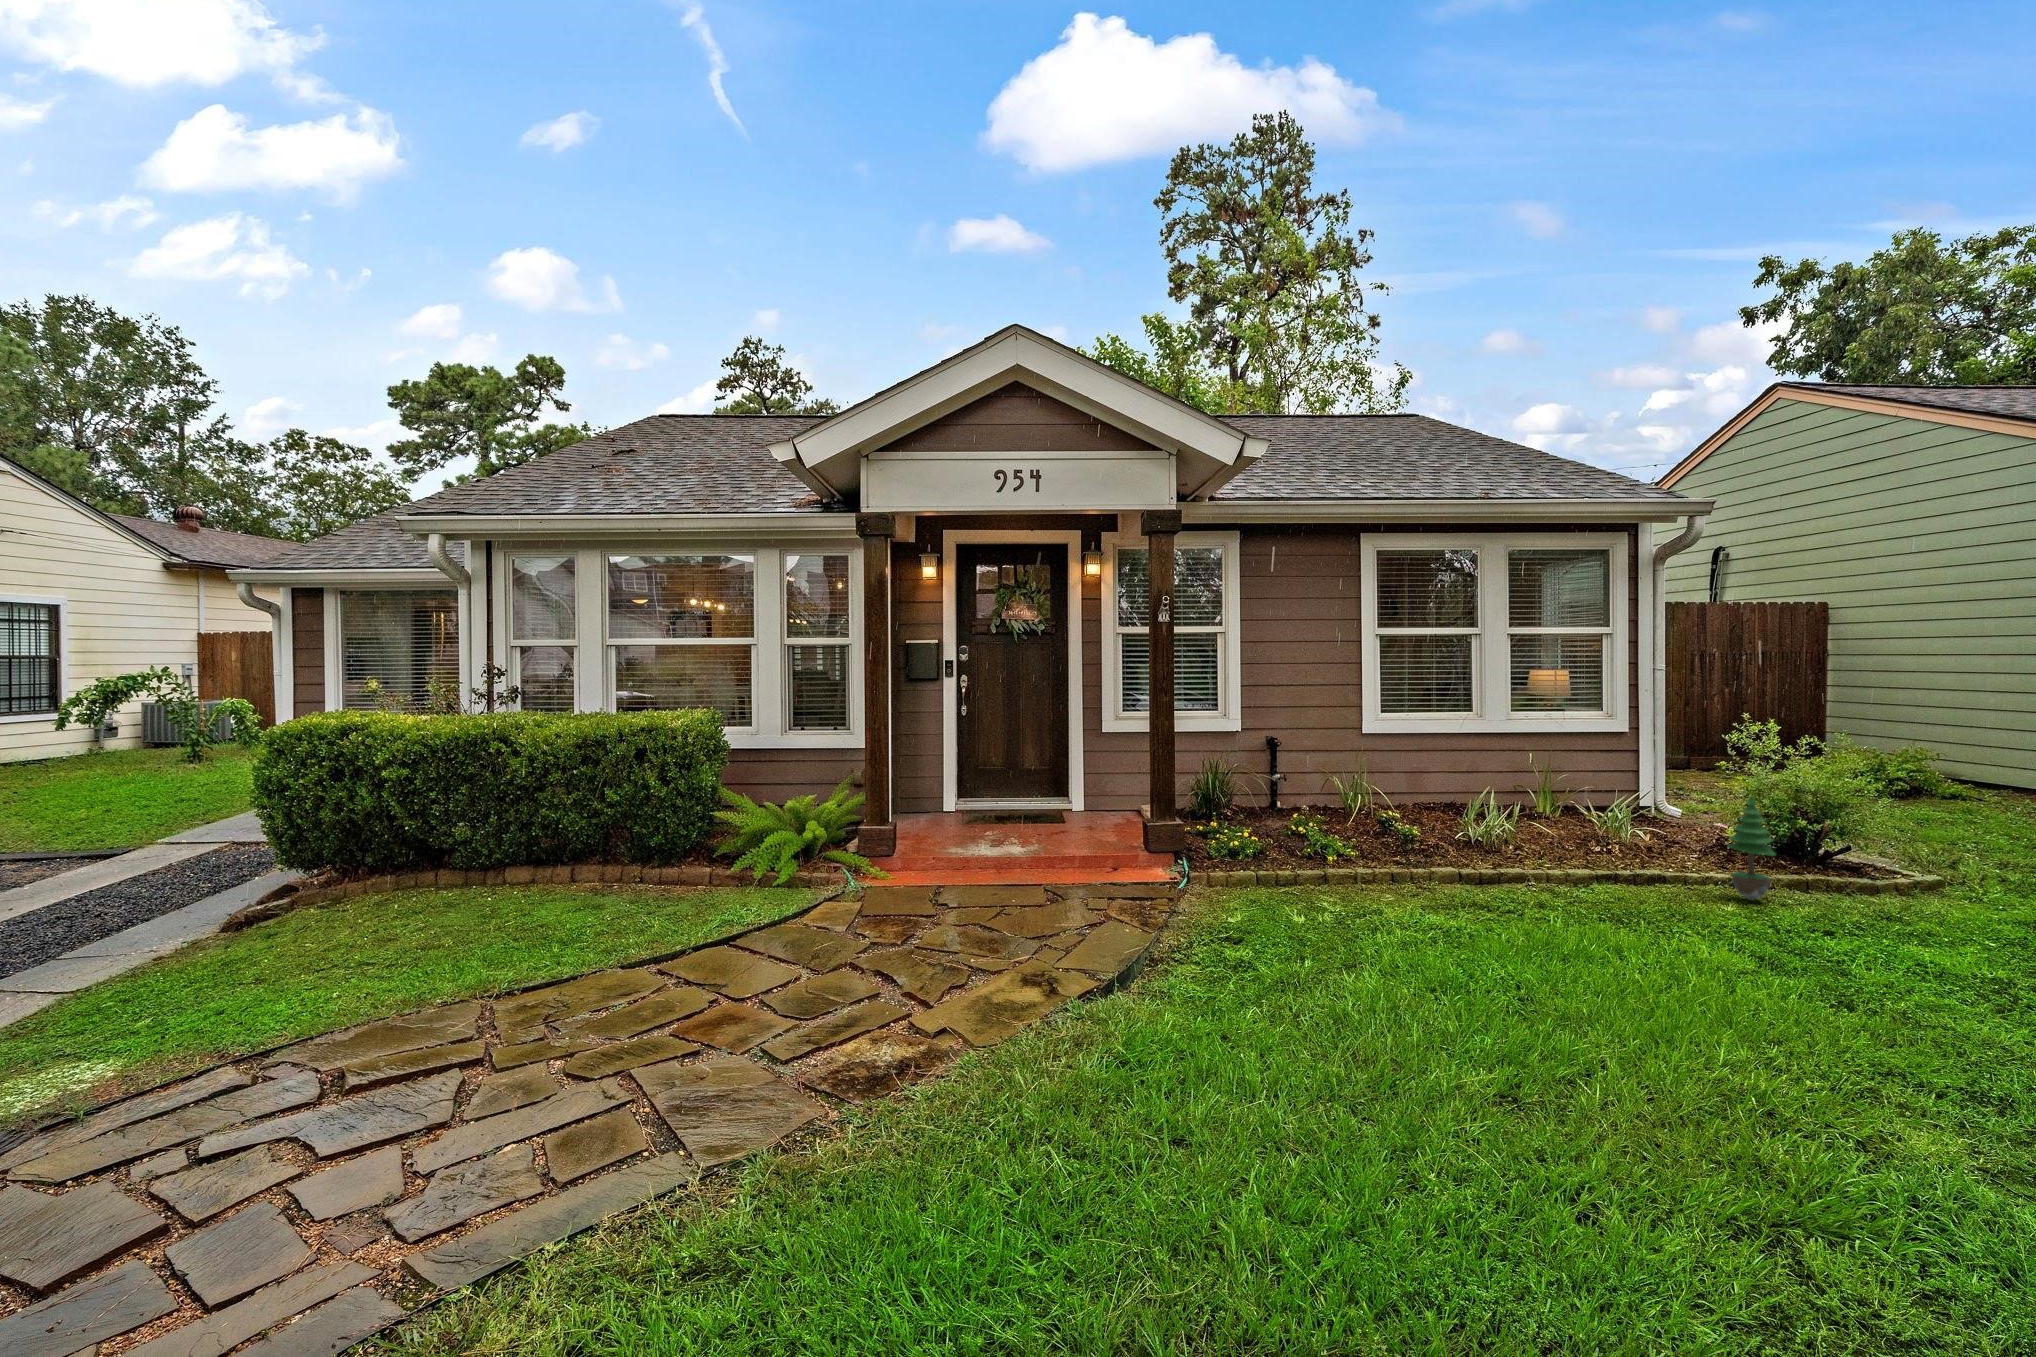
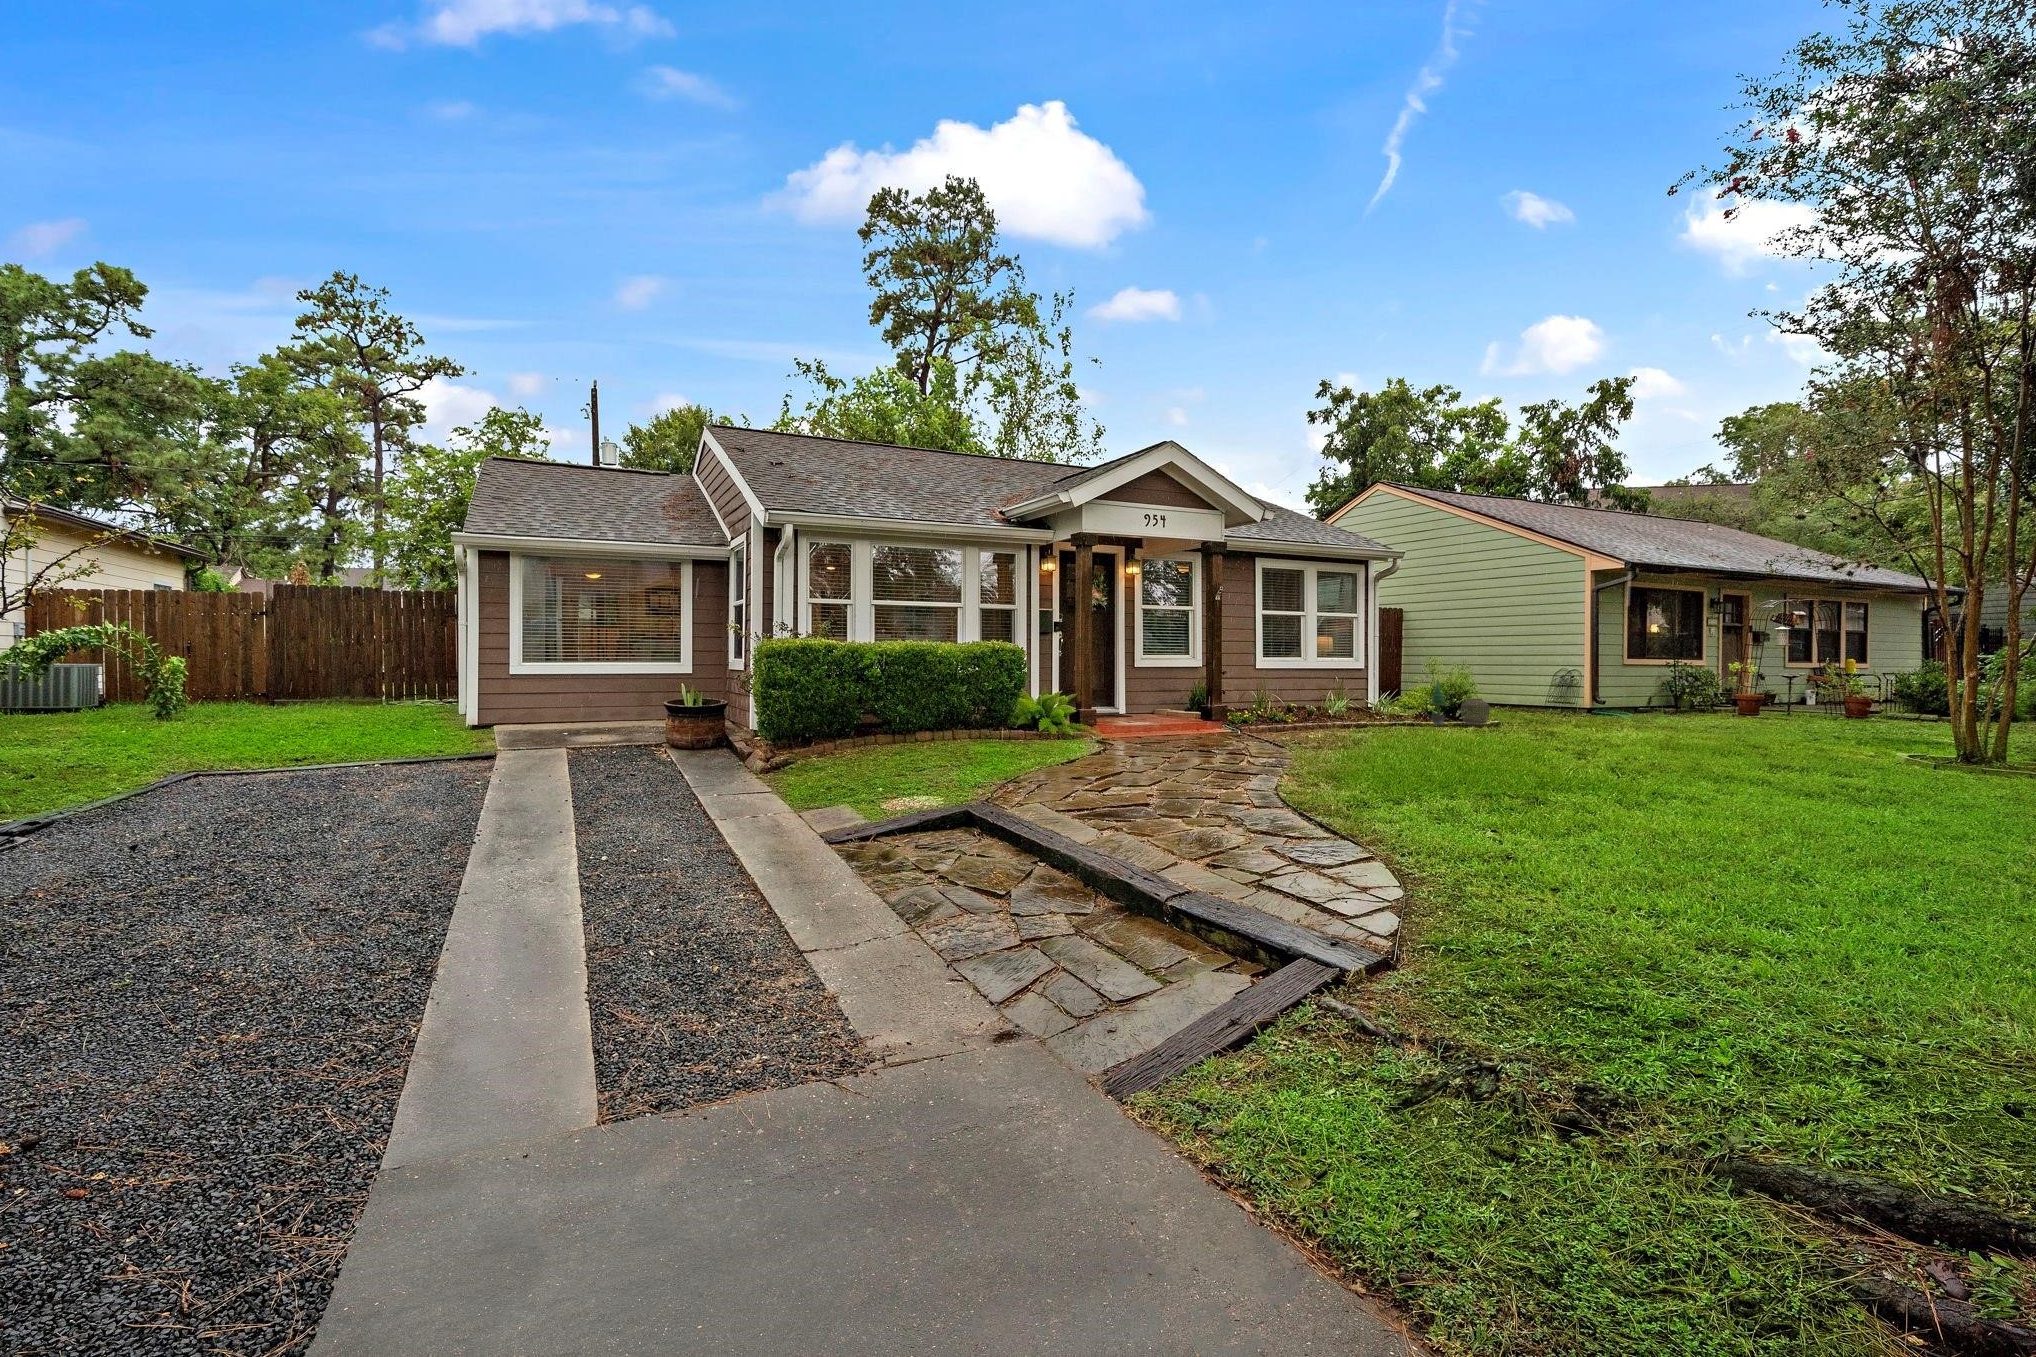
woven basket: none [1829,840,1917,912] -> present [1461,698,1489,725]

